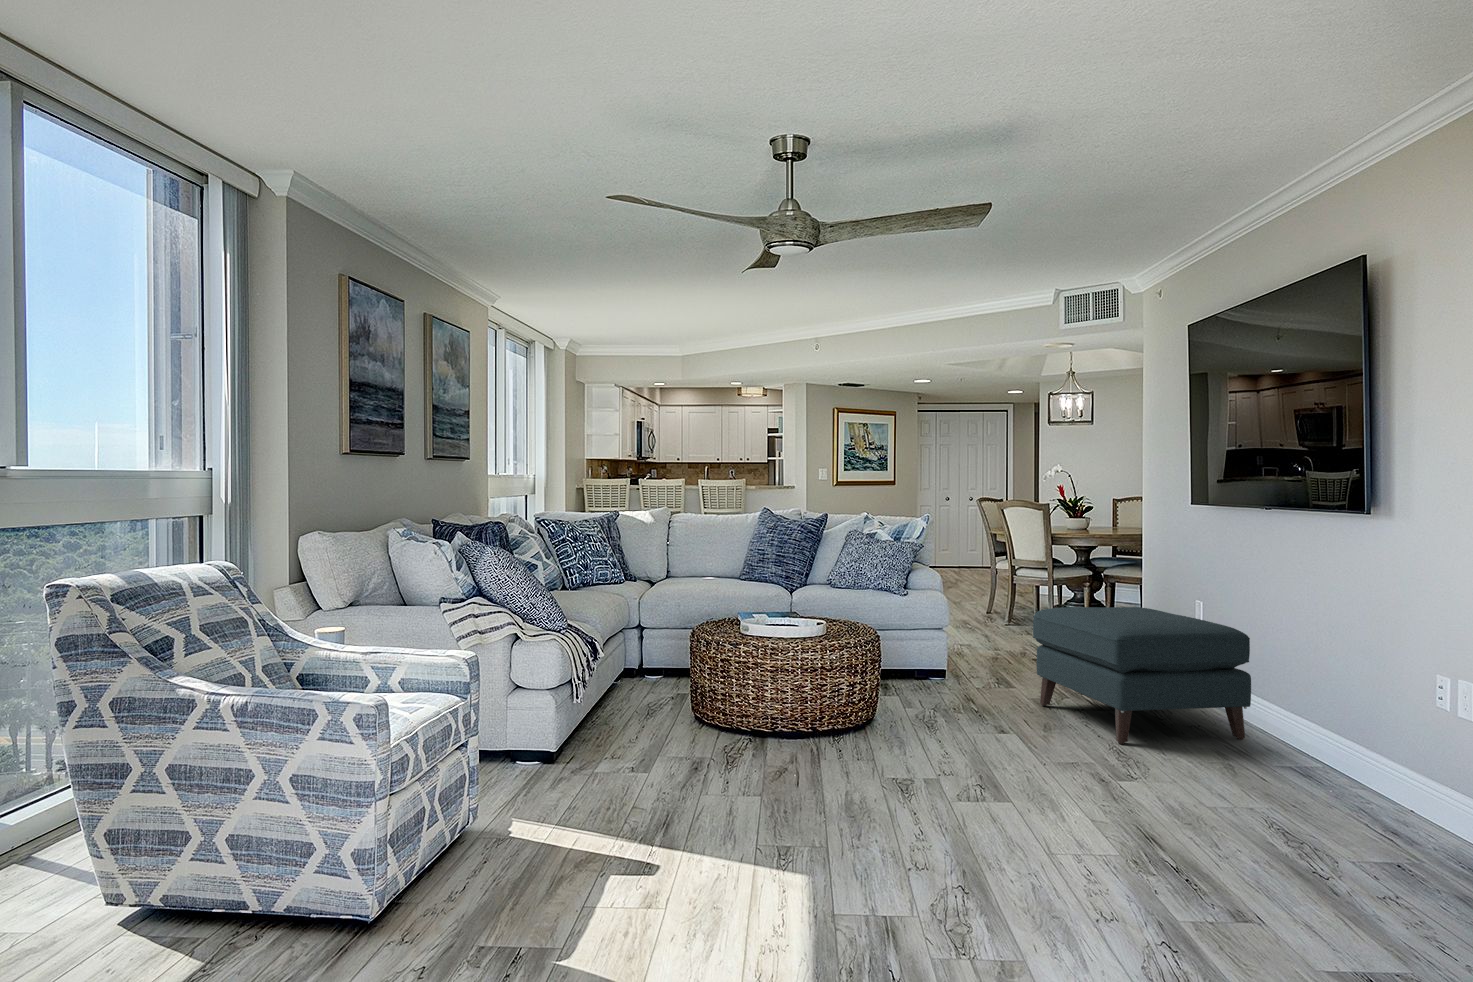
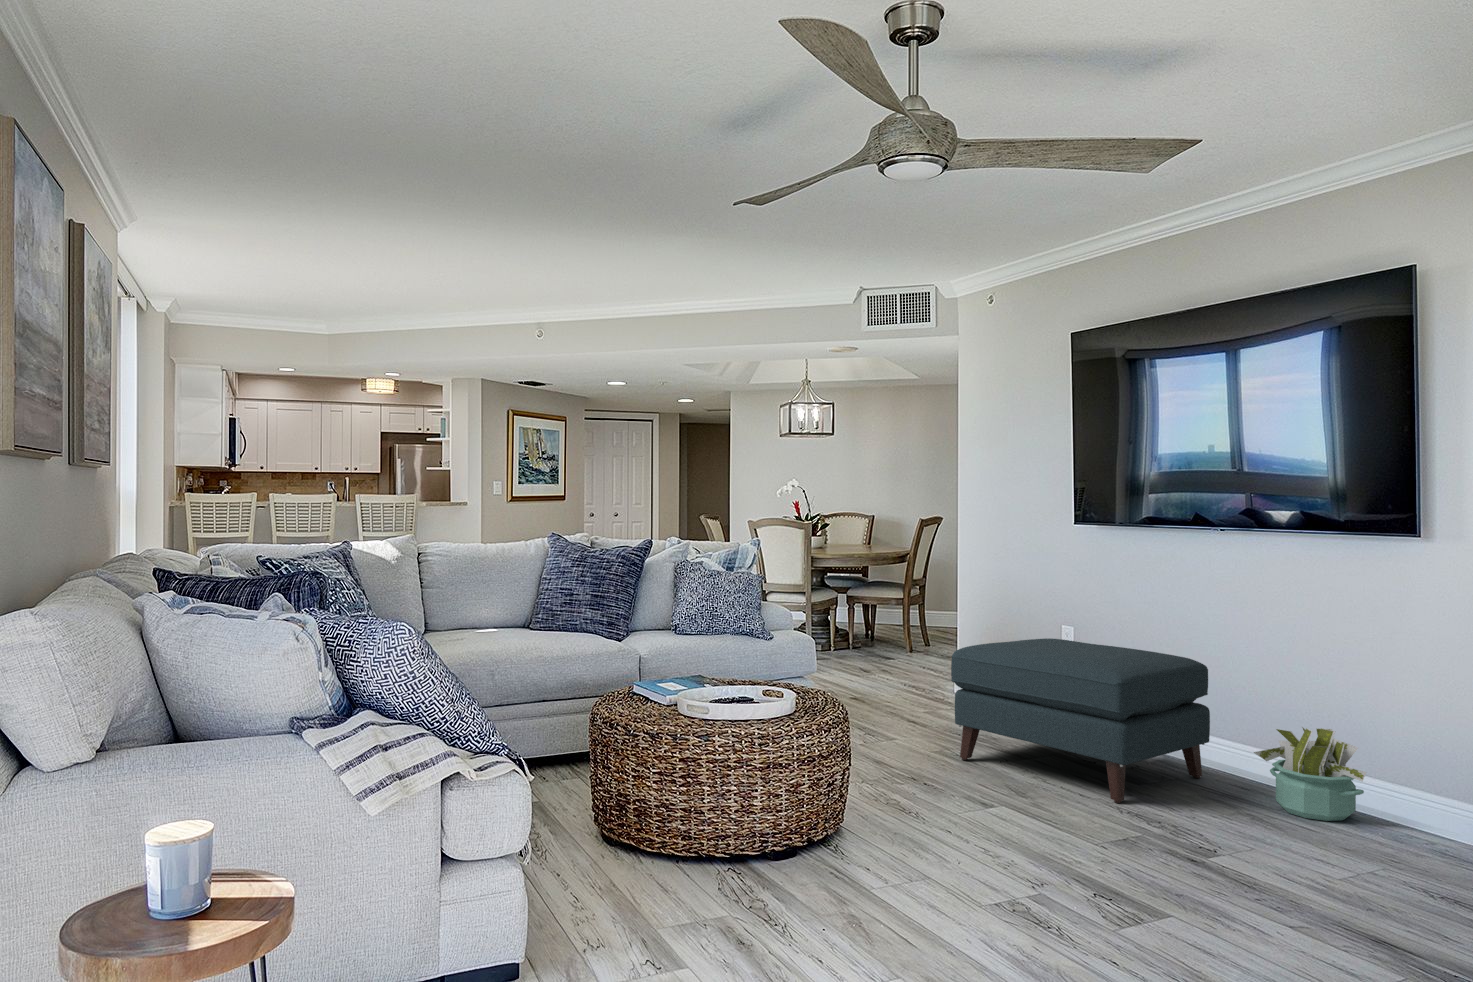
decorative plant: none [1244,692,1349,779] -> present [1254,727,1366,821]

